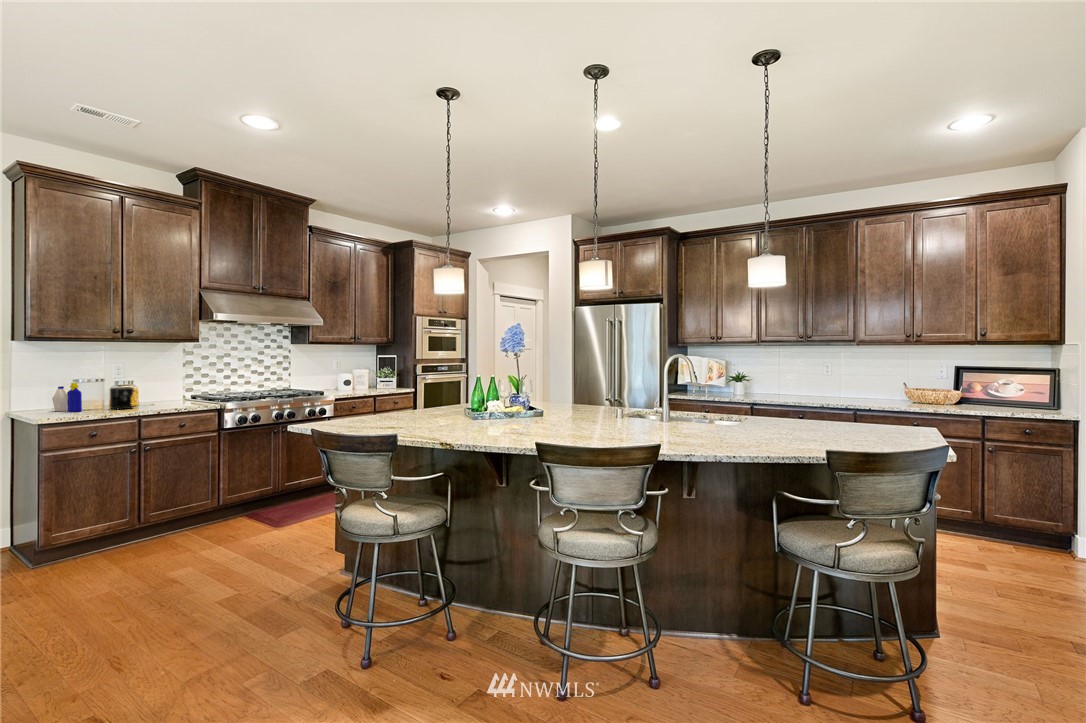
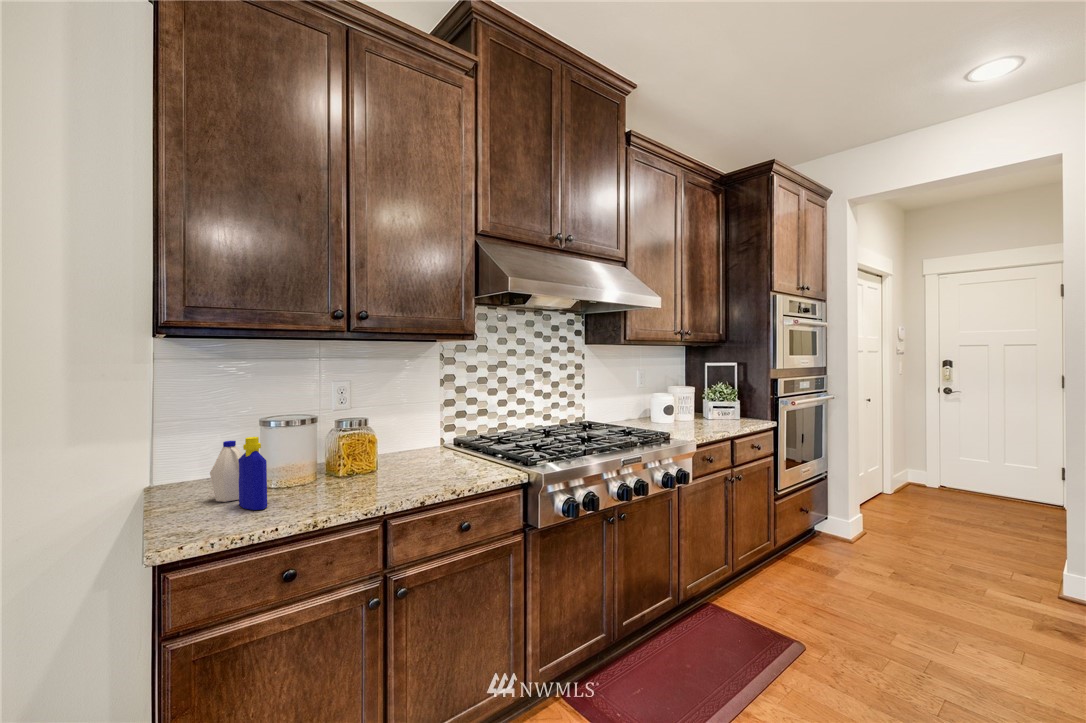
coffee maker: present [110,387,134,409] -> none [325,440,406,501]

